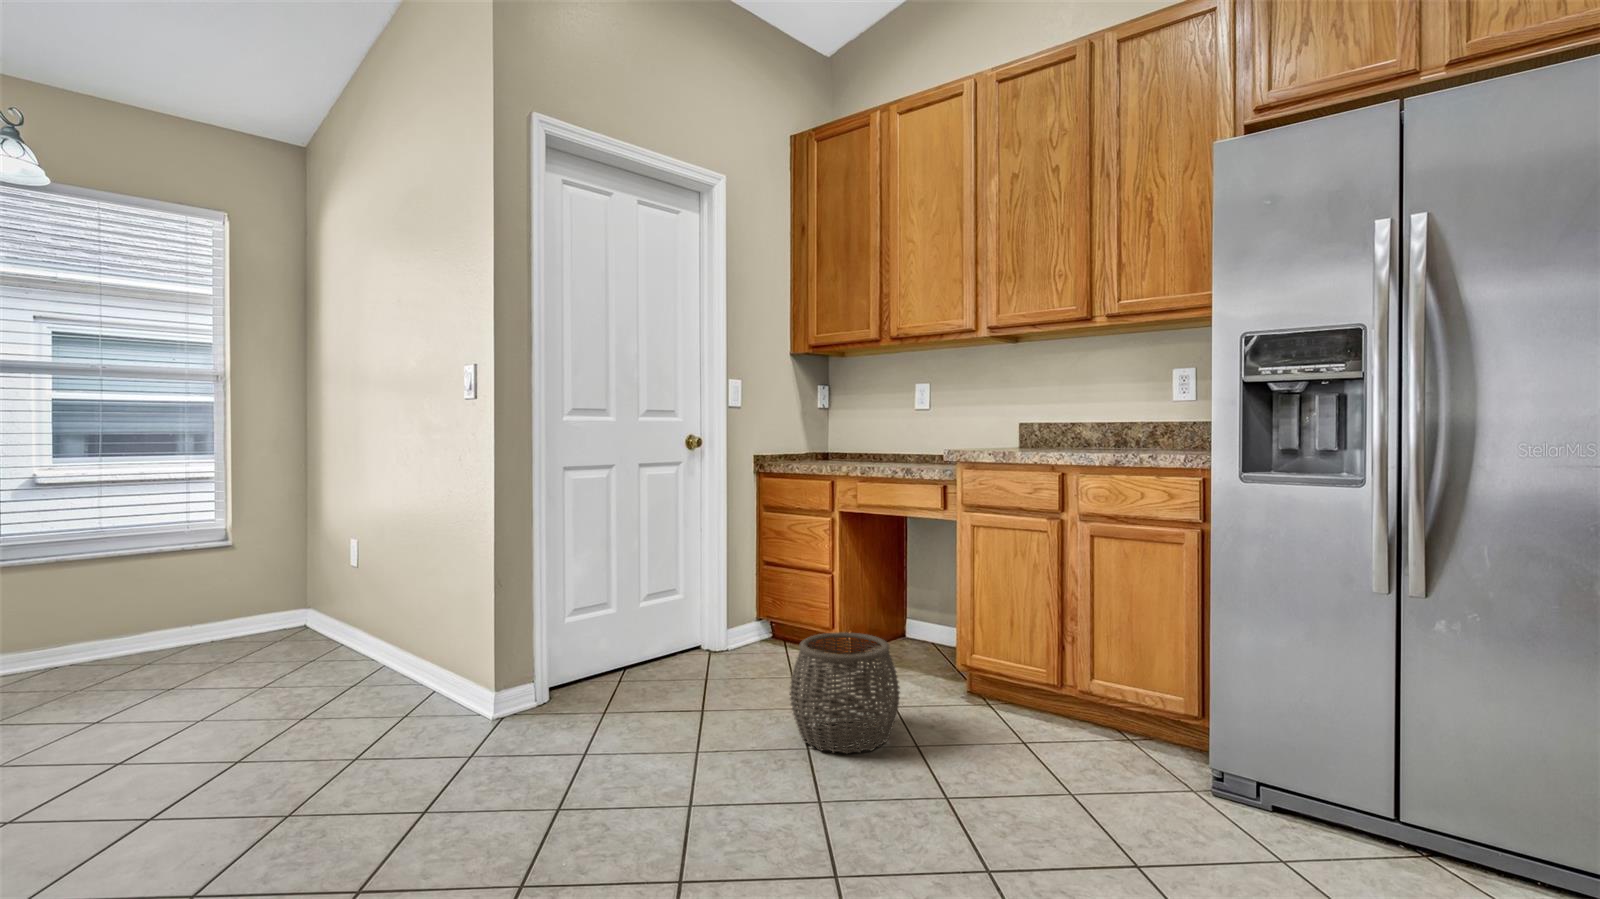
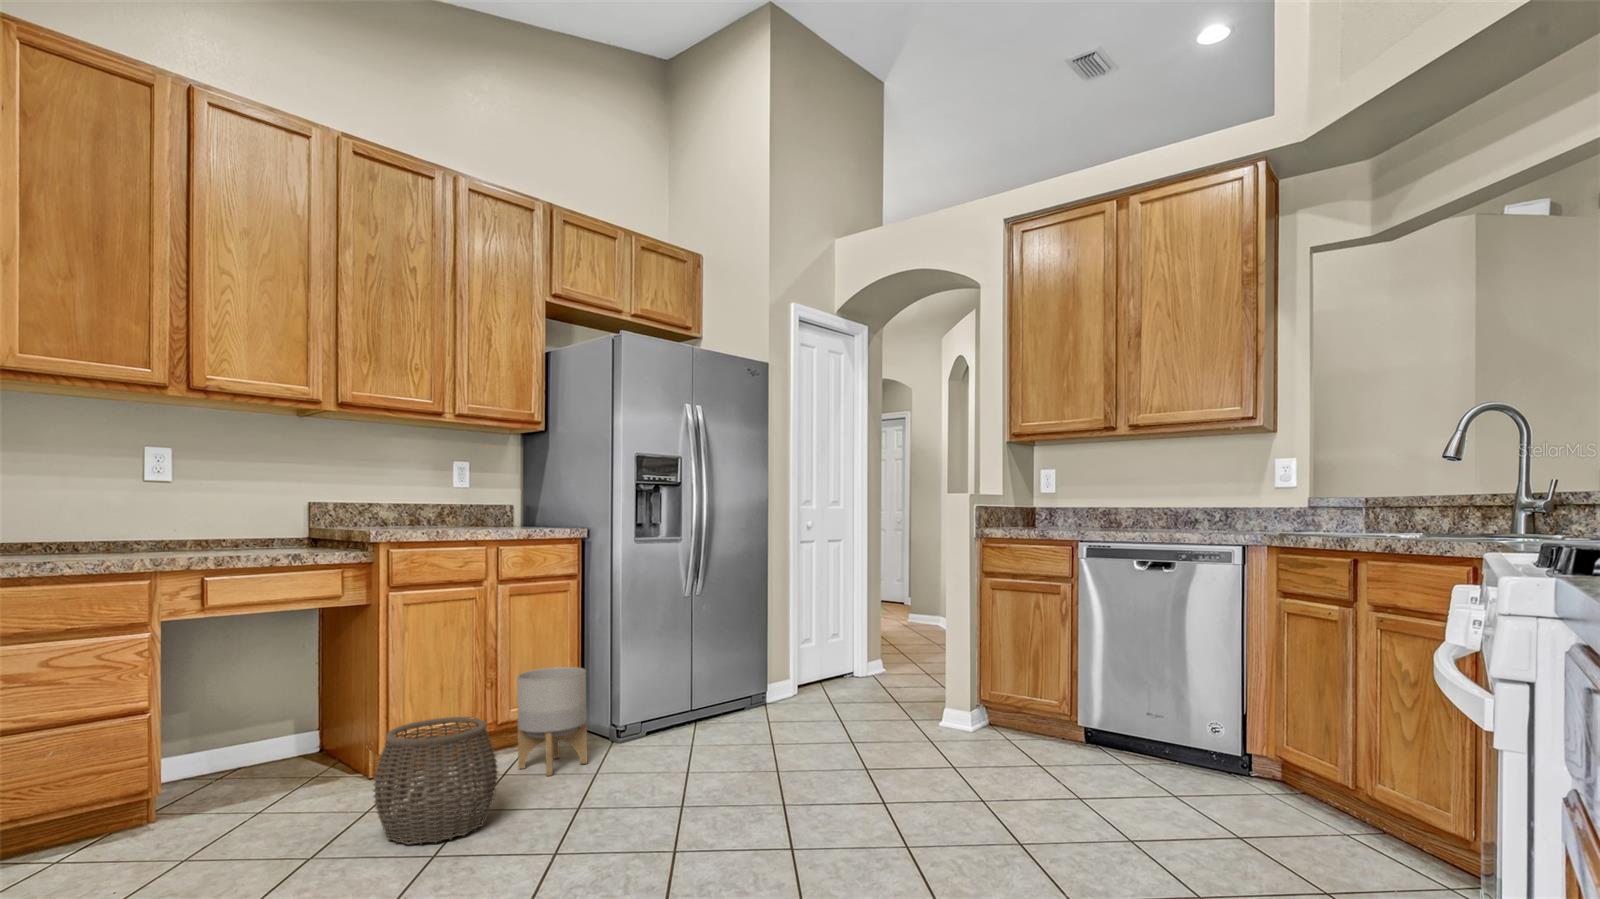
planter: none [1016,633,1106,779] -> present [517,667,587,776]

